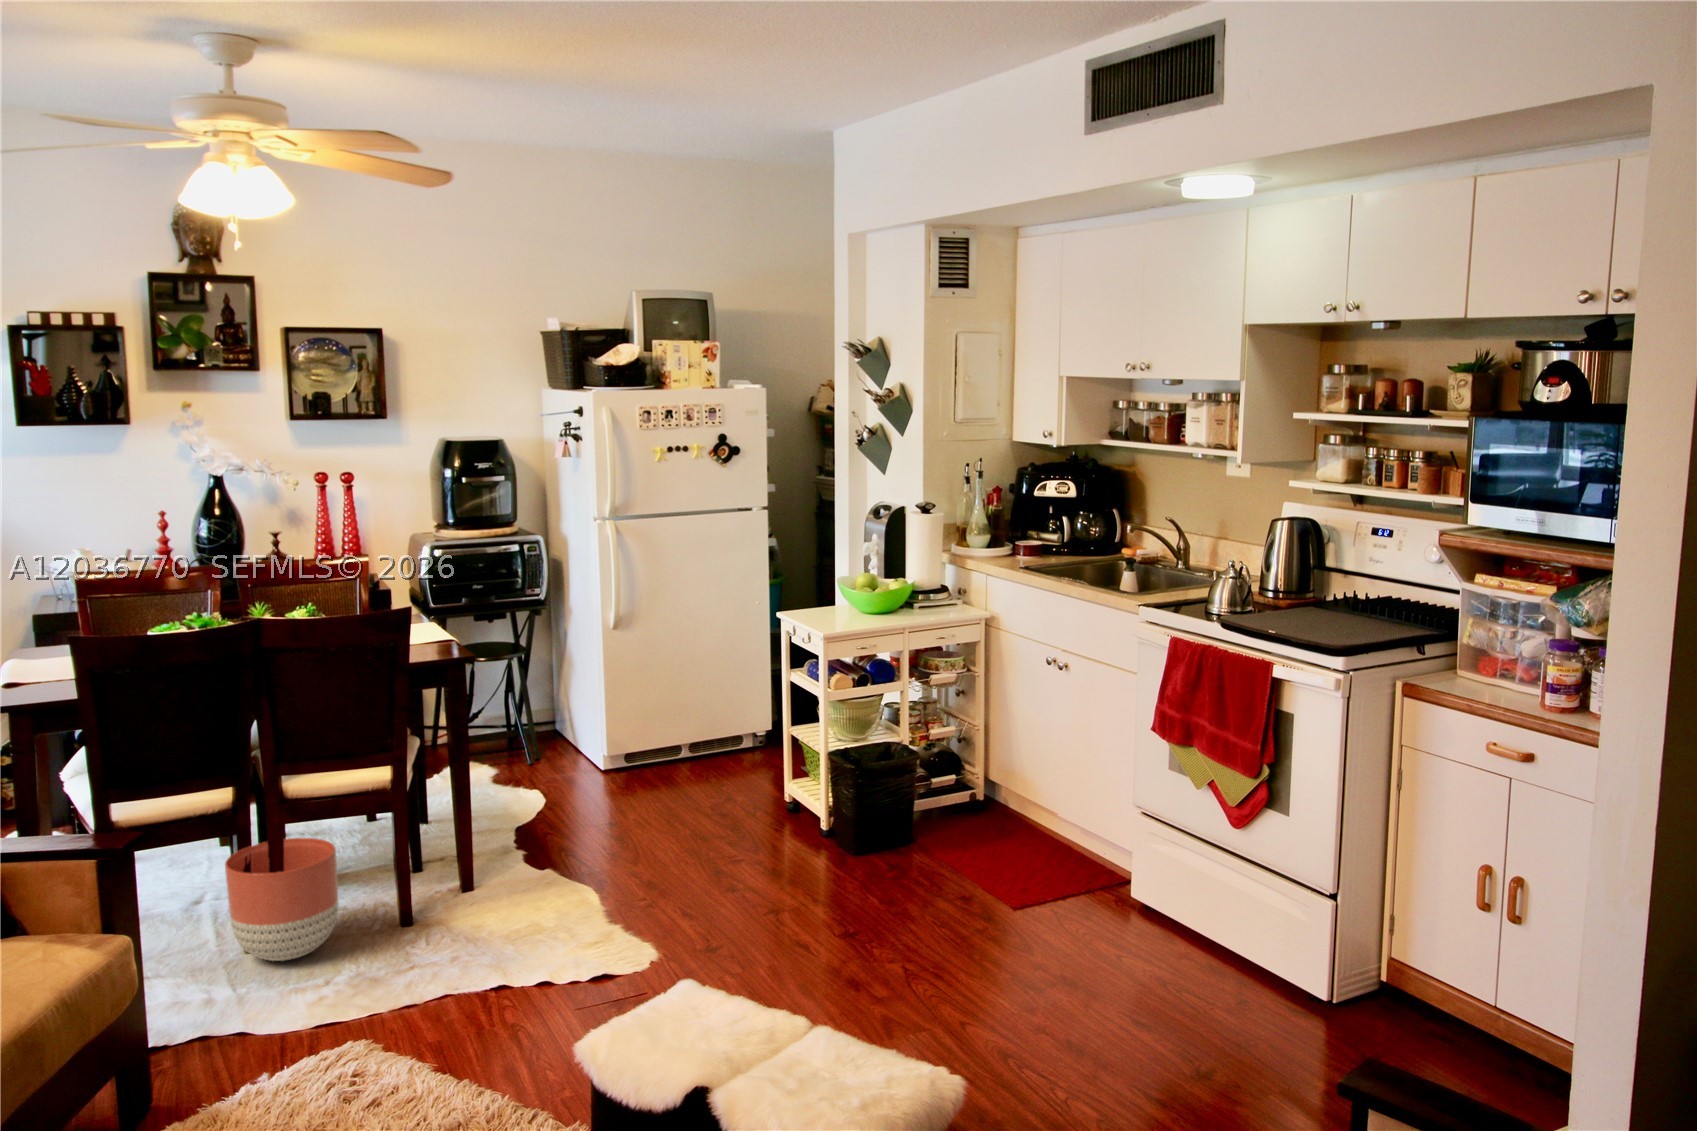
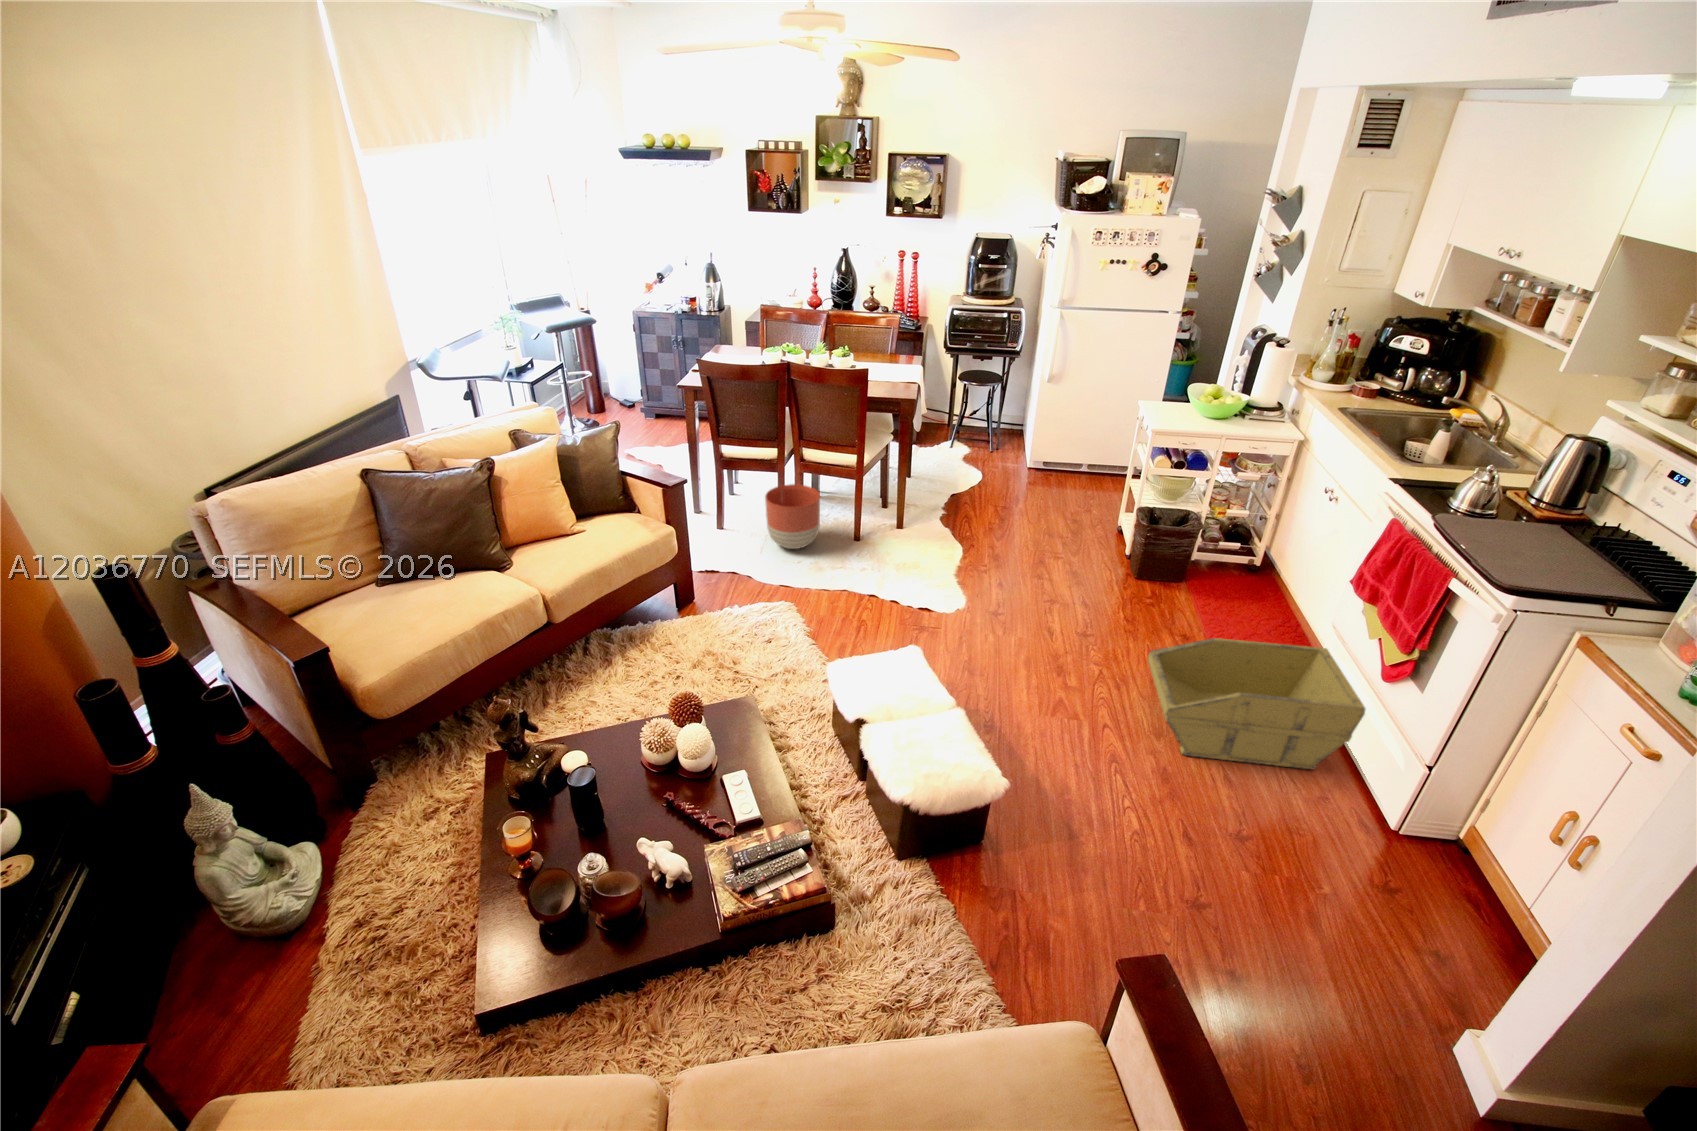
storage bin: none [963,829,1236,1018] -> present [1147,638,1366,770]

